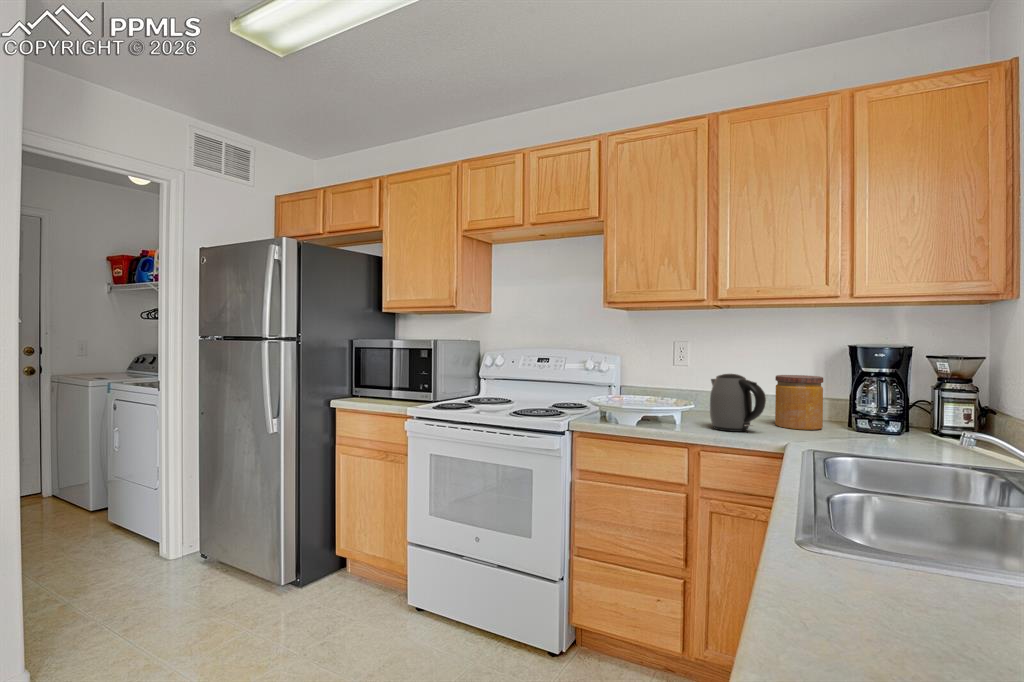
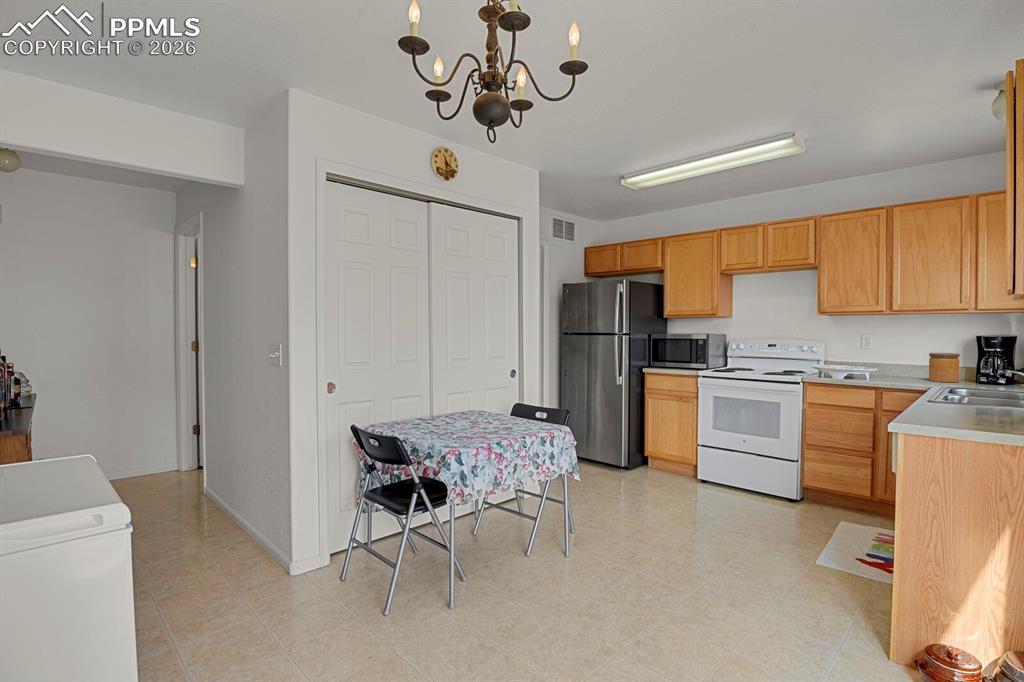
kettle: present [710,374,766,432] -> none [887,352,921,383]

